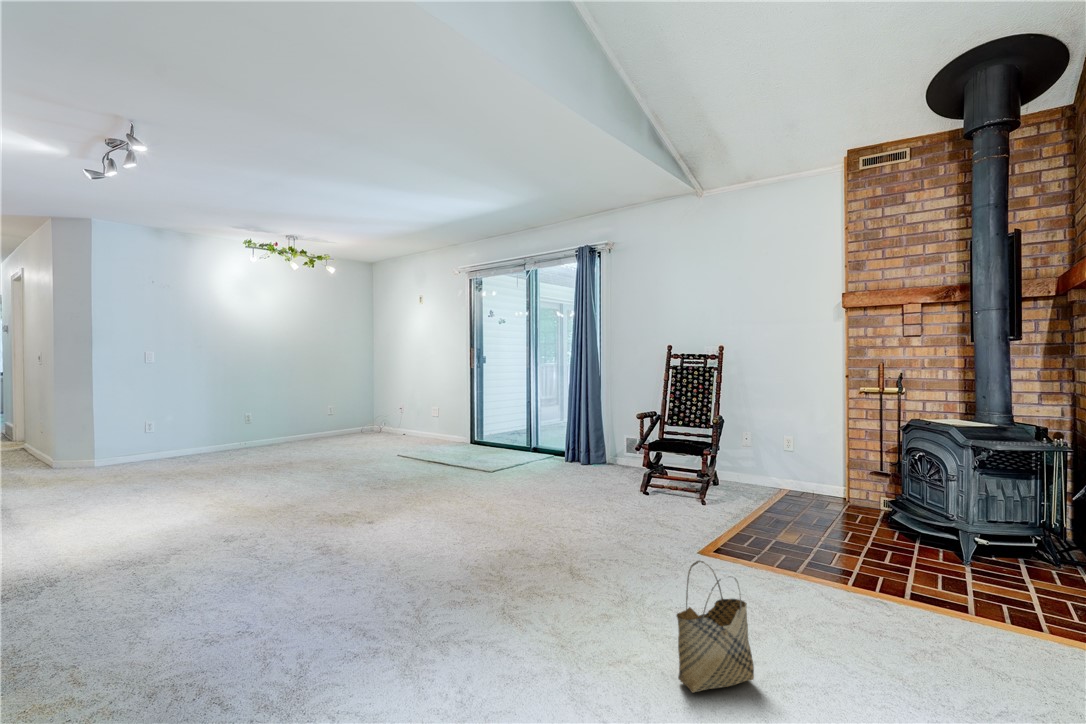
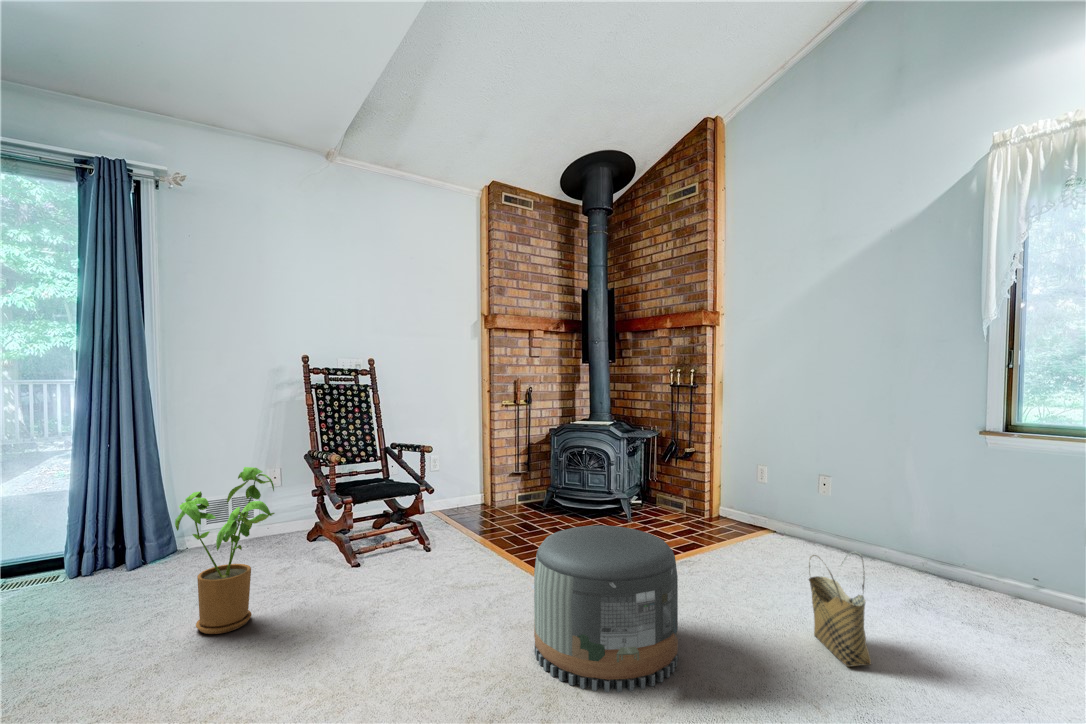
house plant: none [533,410,580,494] -> present [175,467,275,634]
pouf: none [552,480,663,599] -> present [534,525,678,692]

